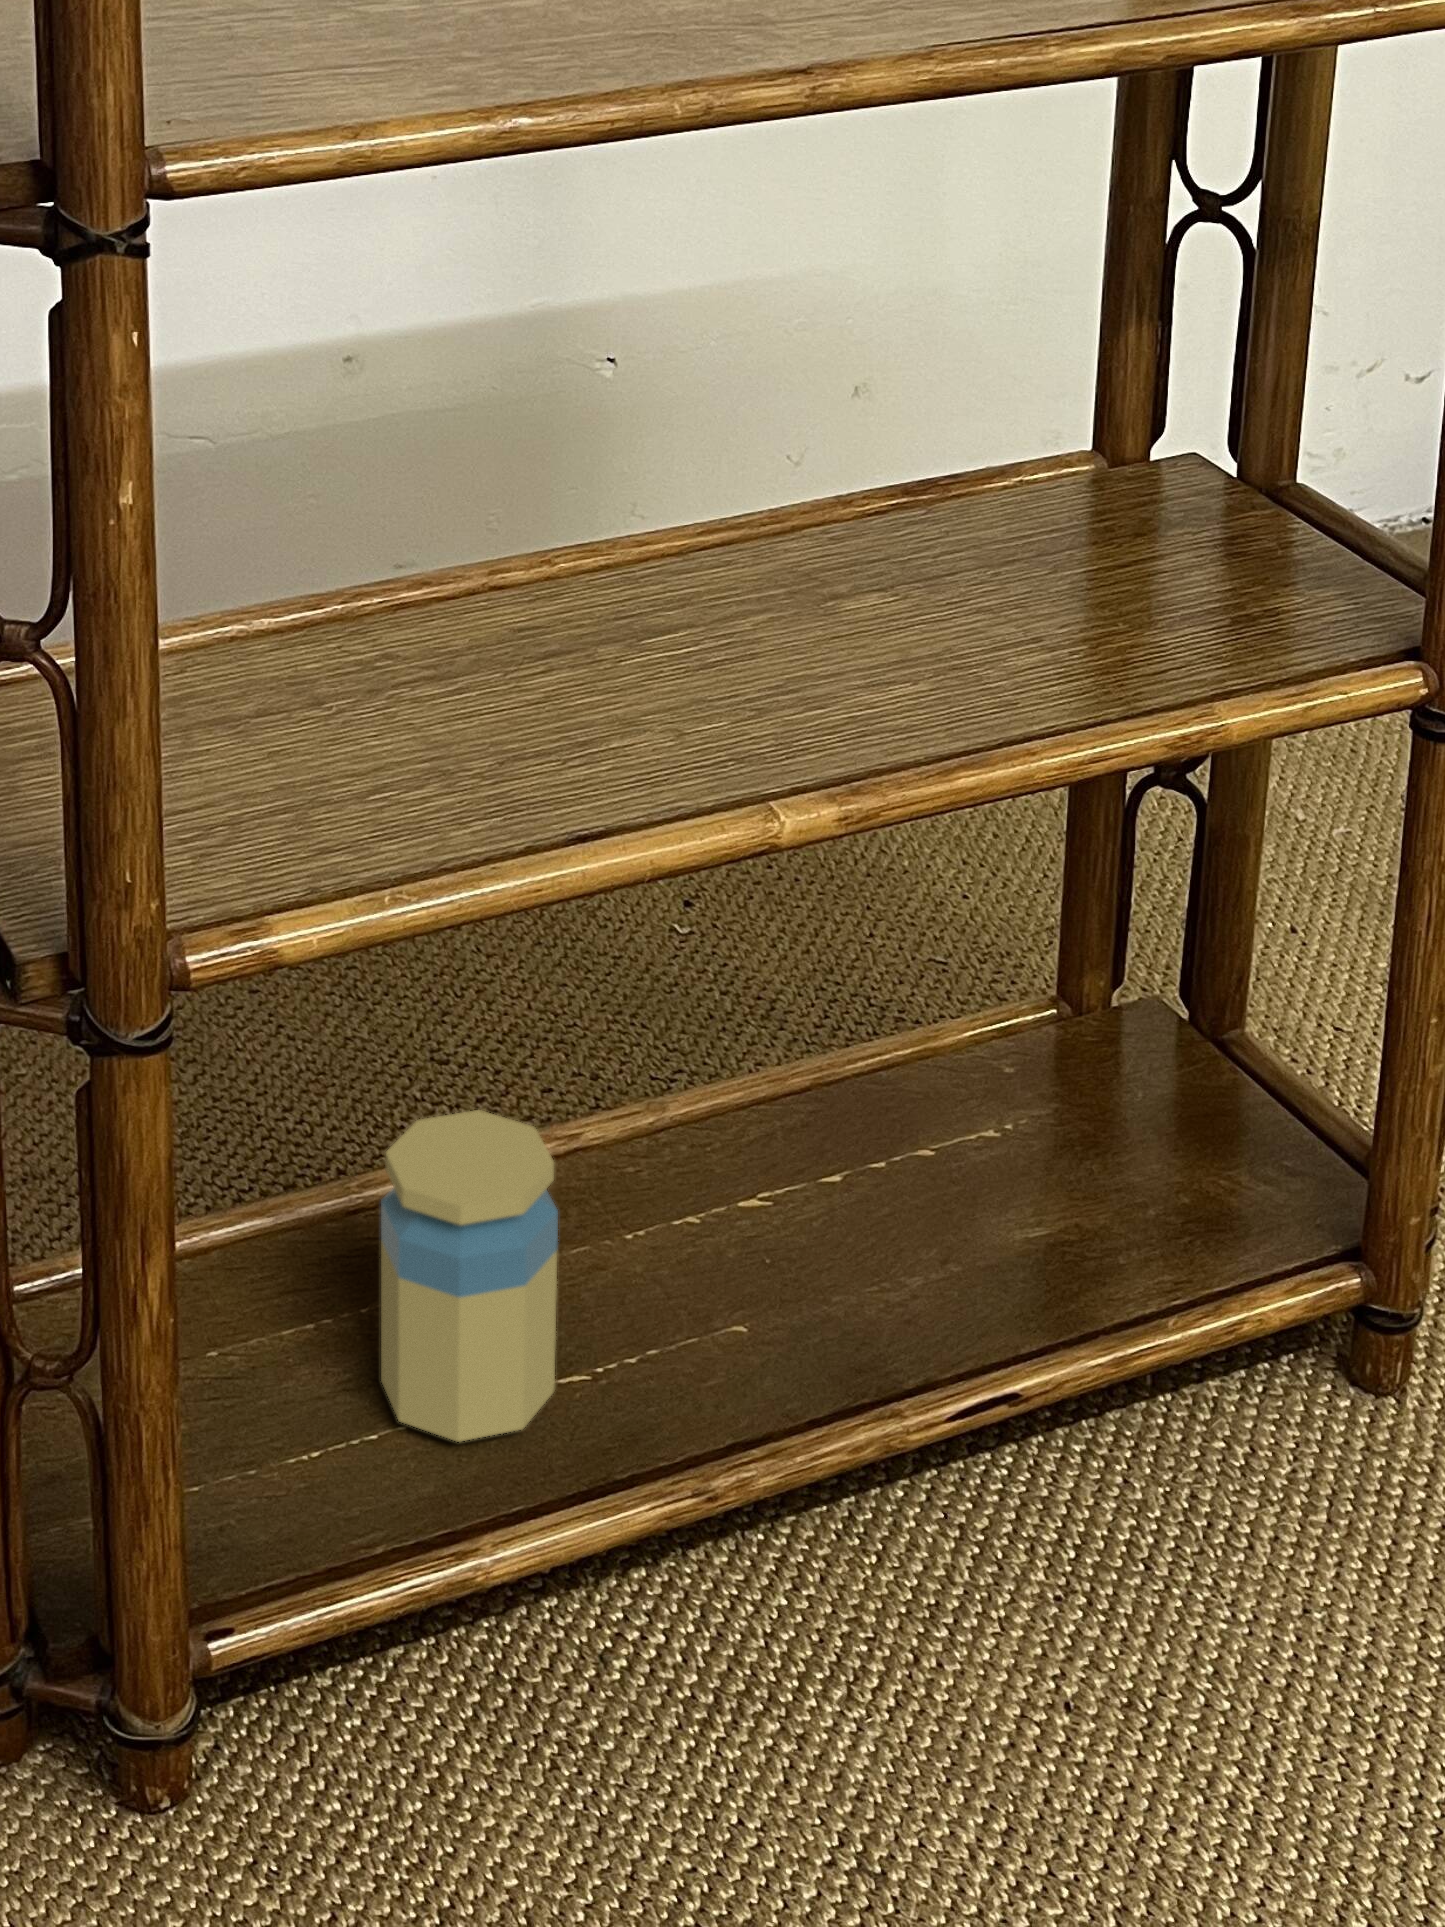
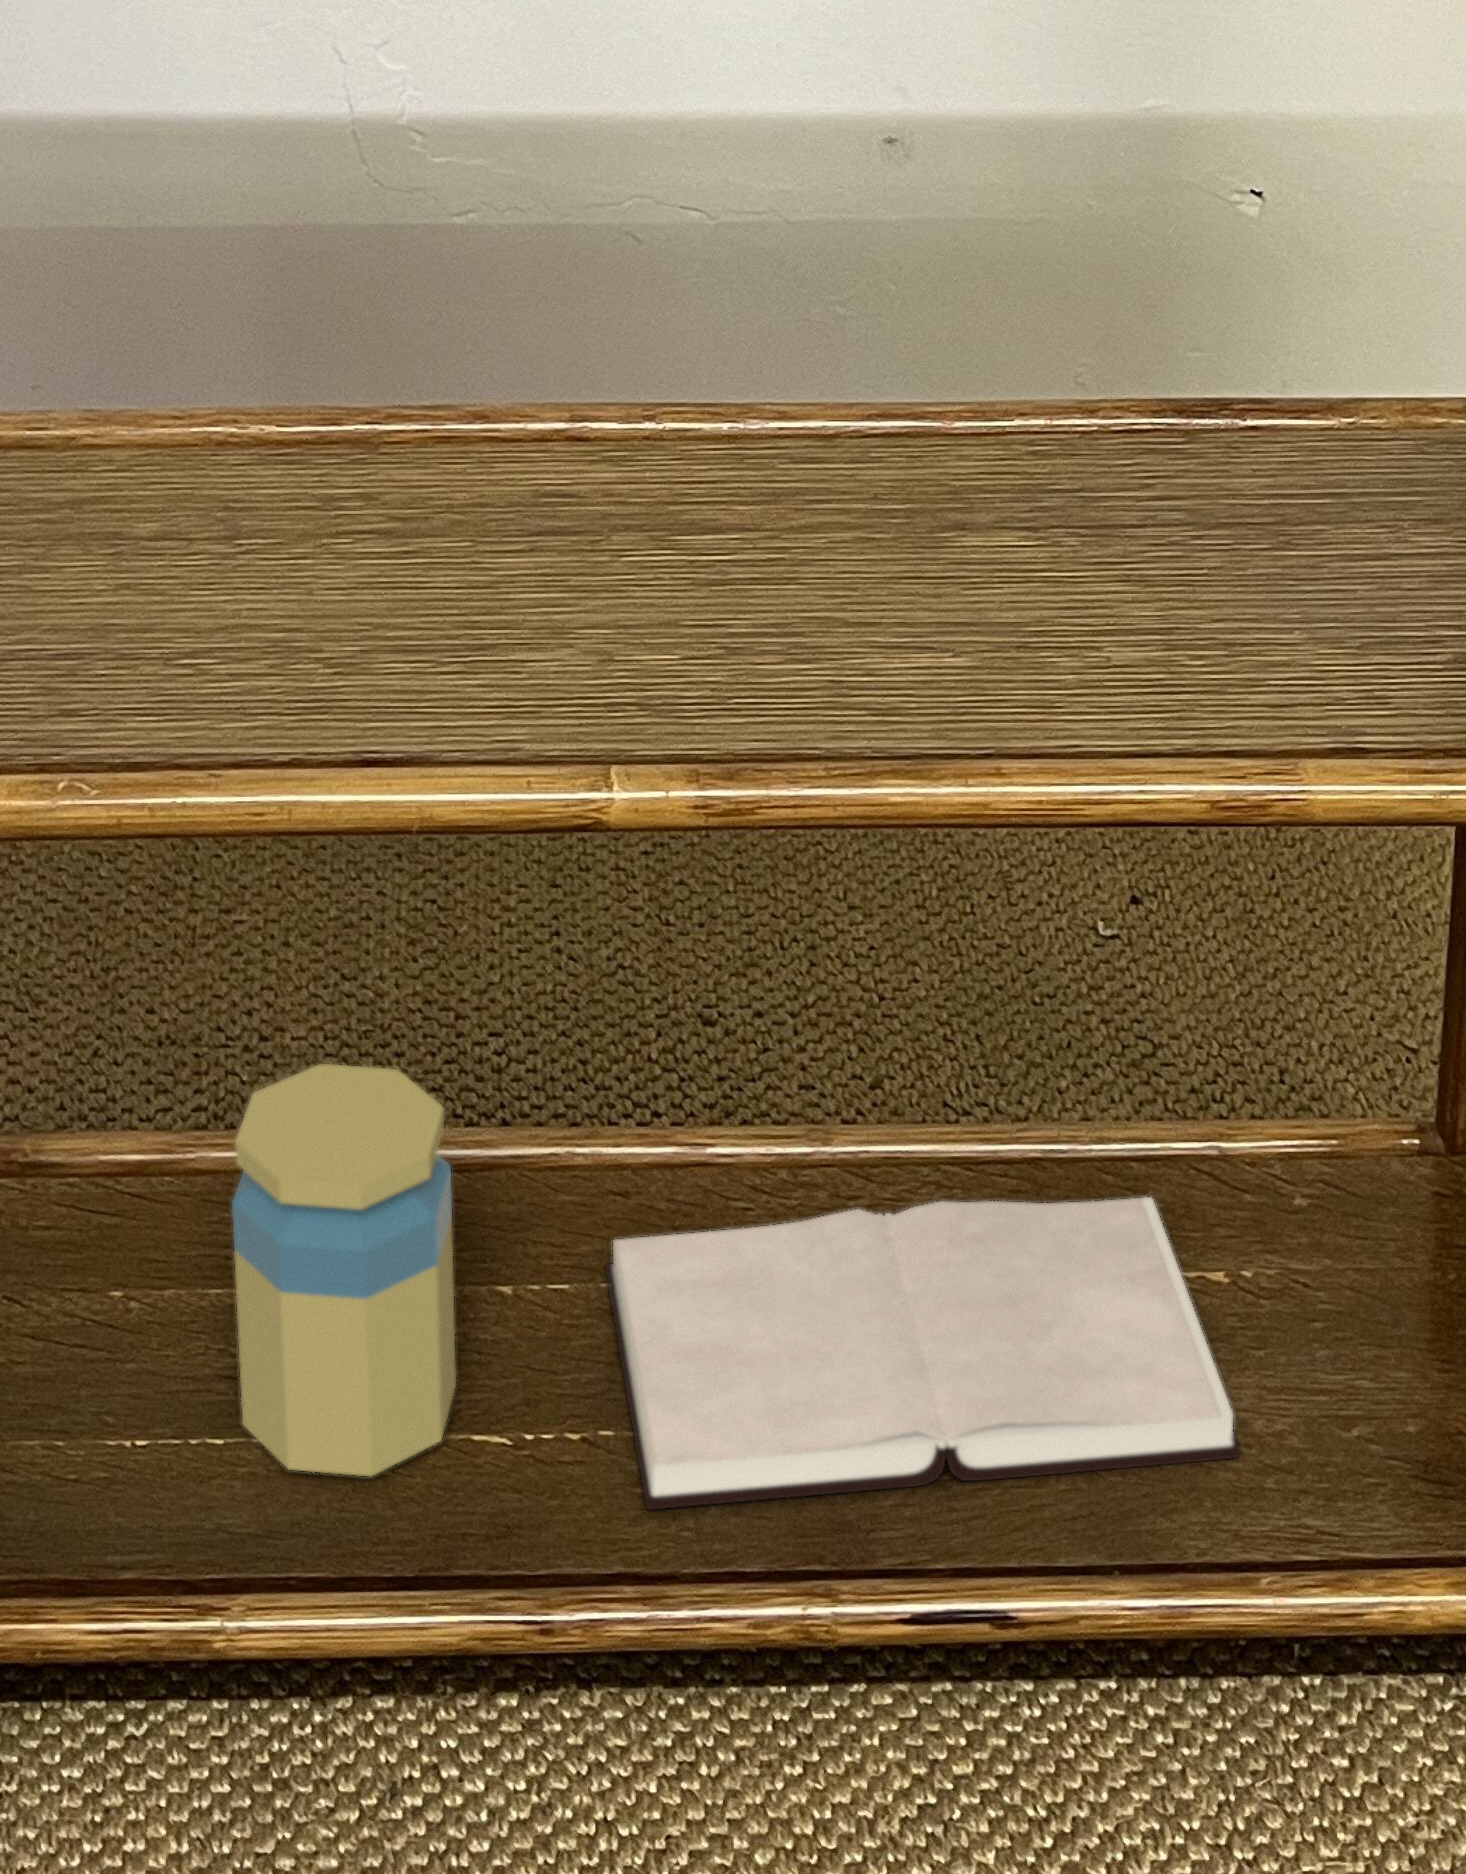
hardback book: none [577,1096,1100,1396] -> present [606,1197,1240,1509]

